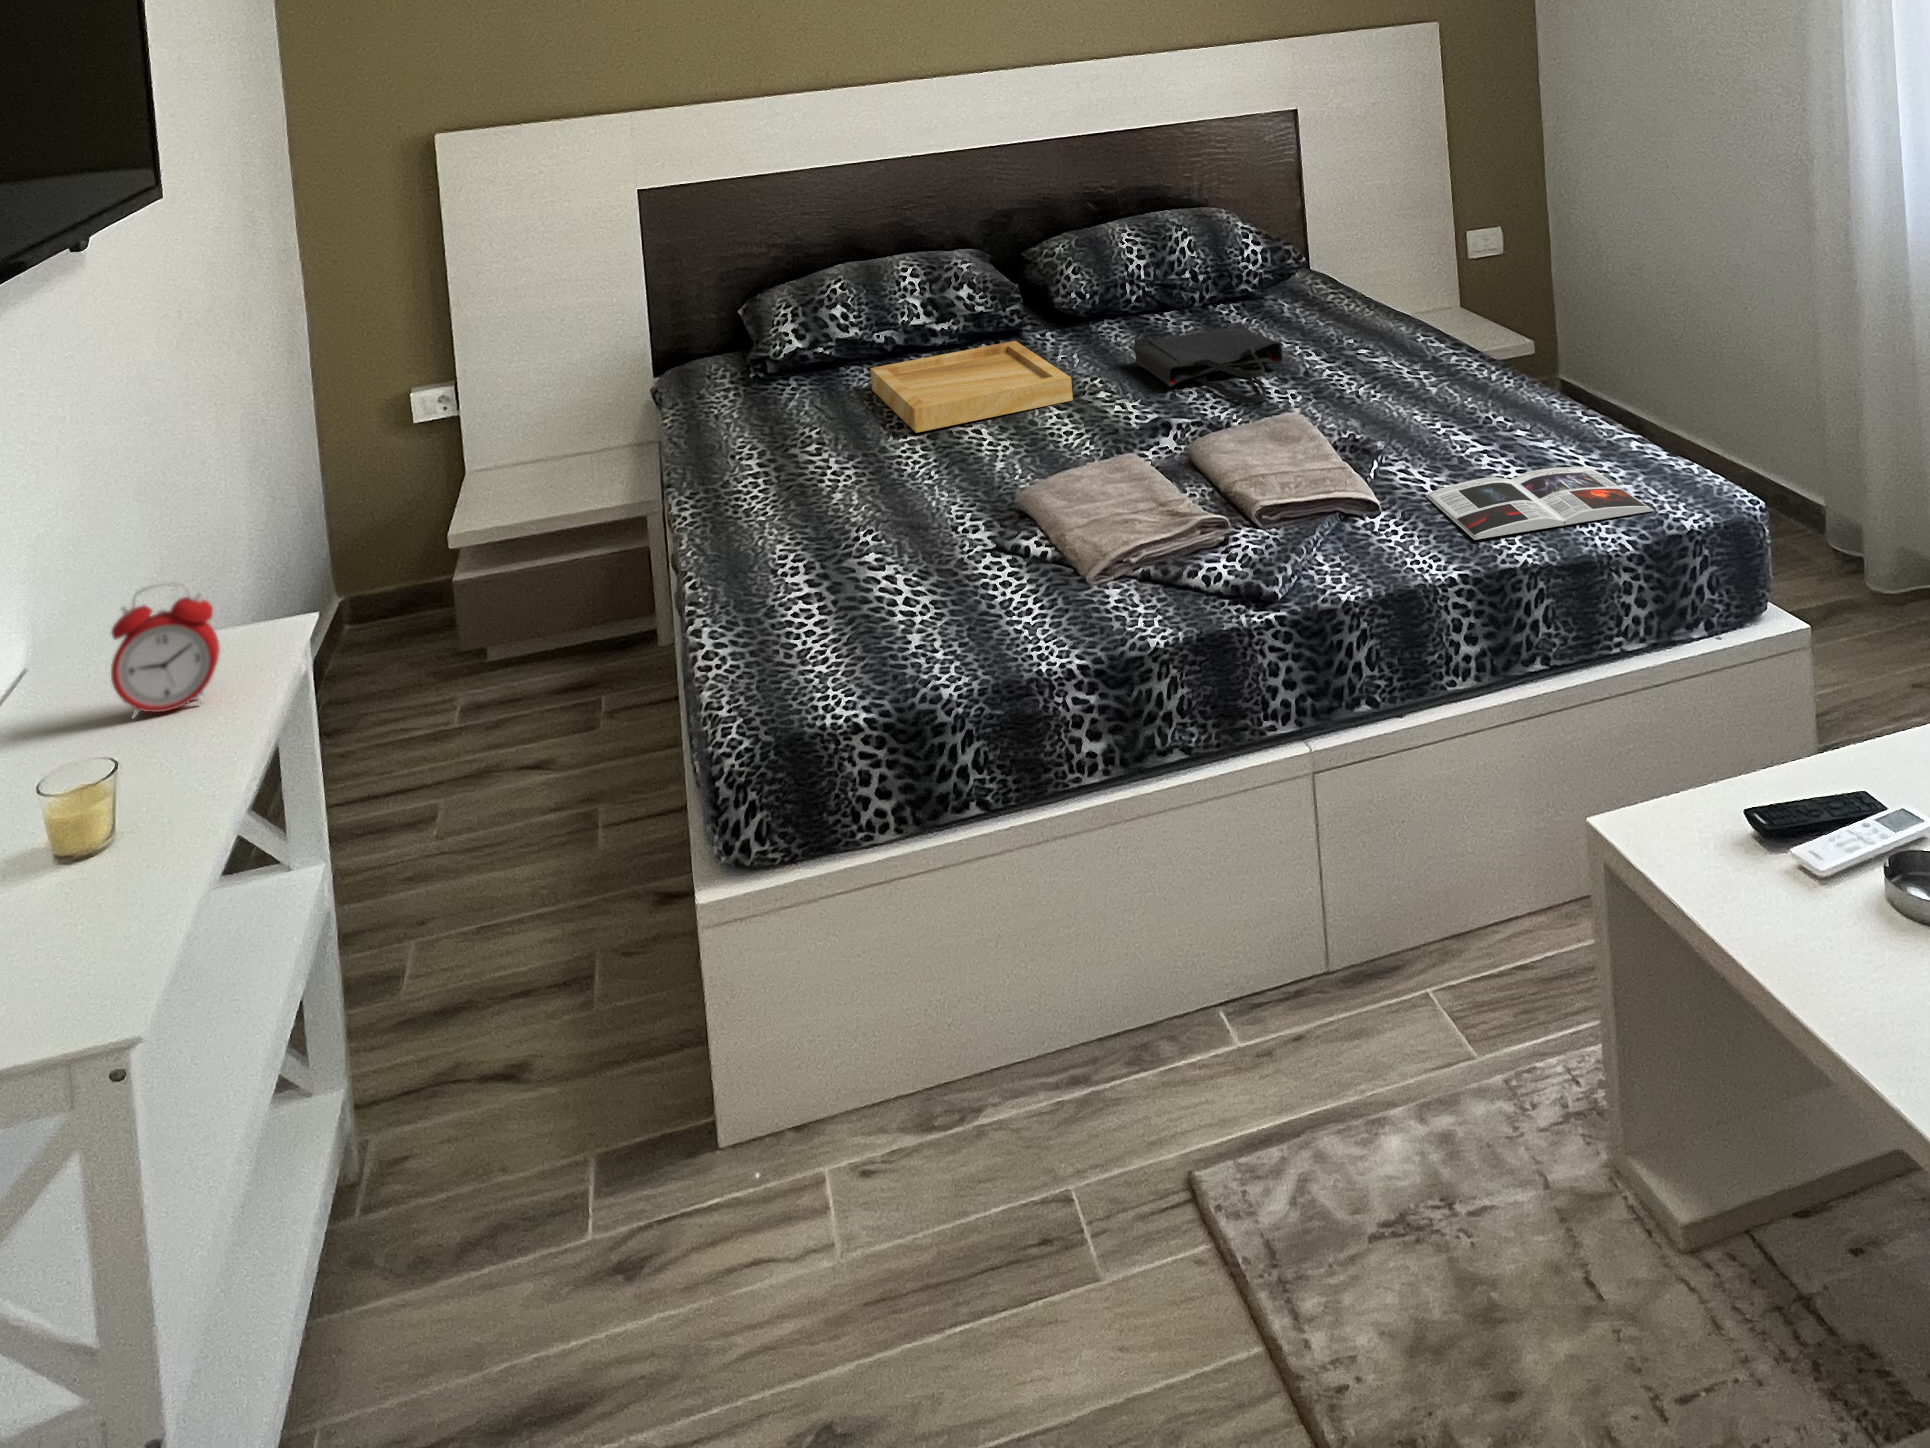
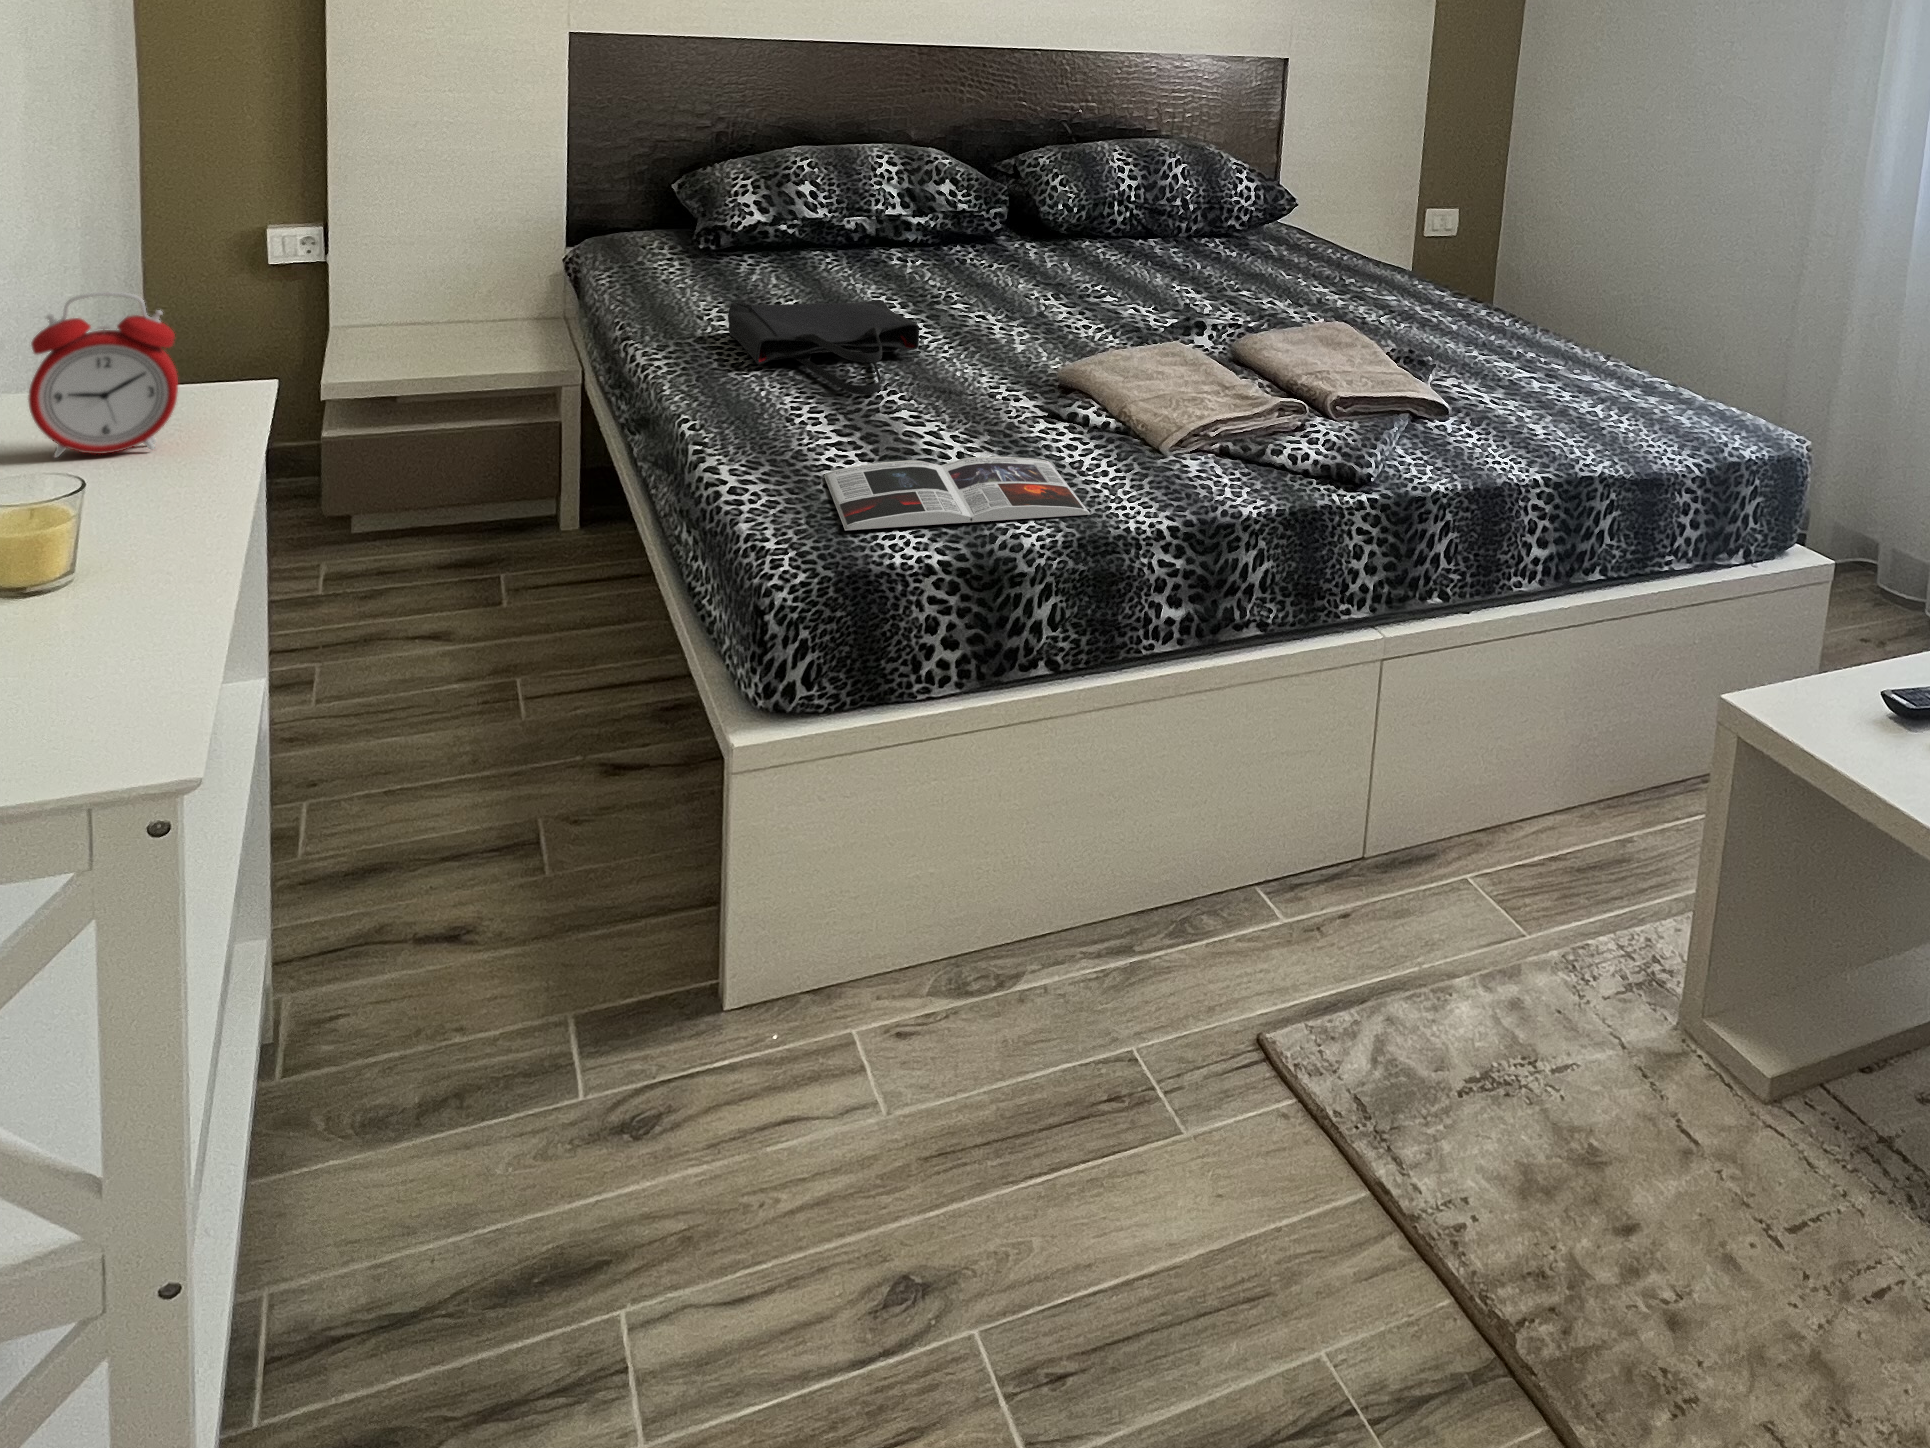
tote bag: present [1134,324,1283,403] -> present [728,300,919,394]
tray: present [870,341,1073,433] -> none [847,242,1079,313]
magazine: present [1426,467,1653,540] -> present [824,457,1090,530]

